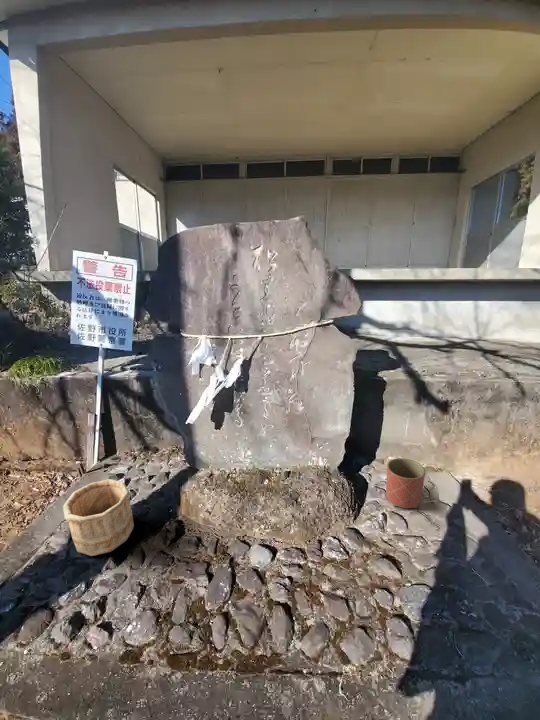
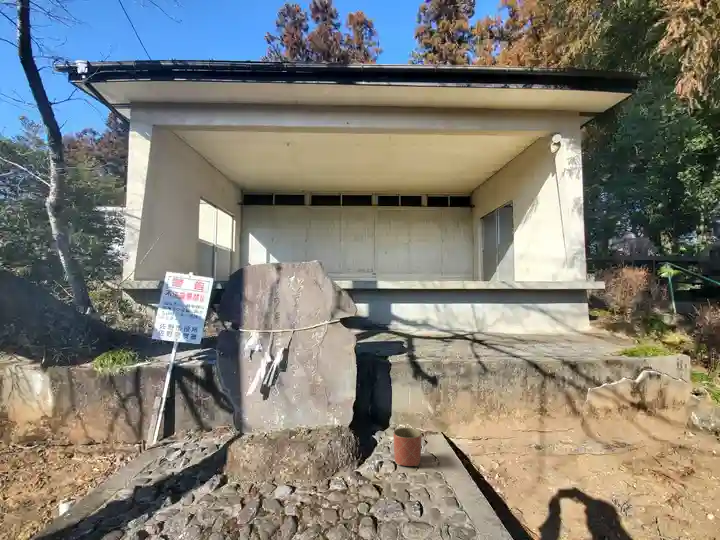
wooden bucket: present [63,479,134,556] -> none [135,439,188,496]

